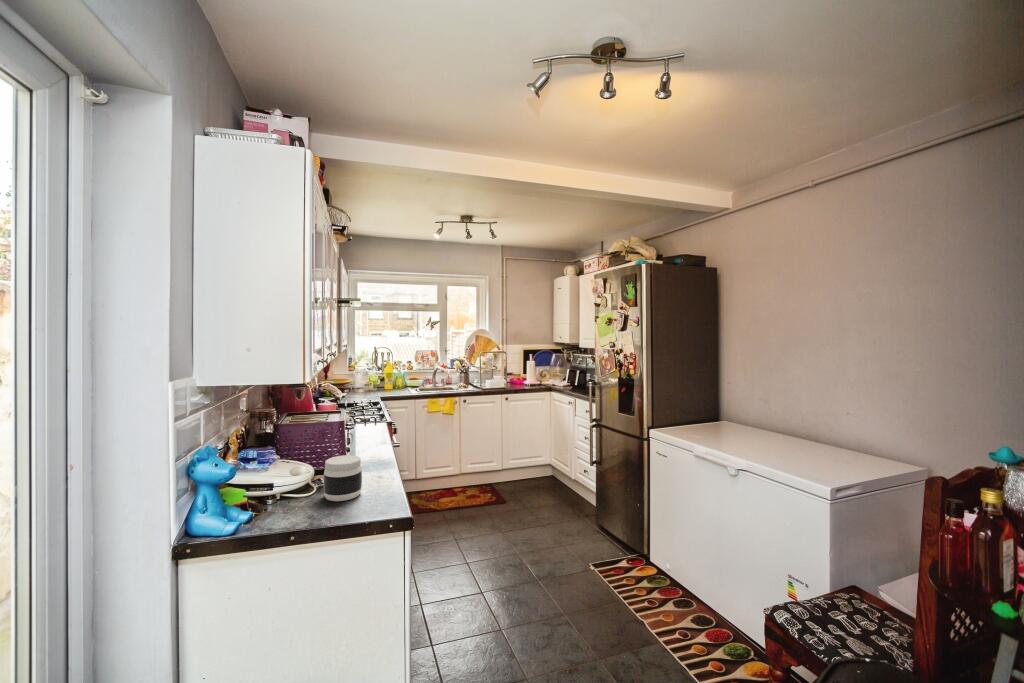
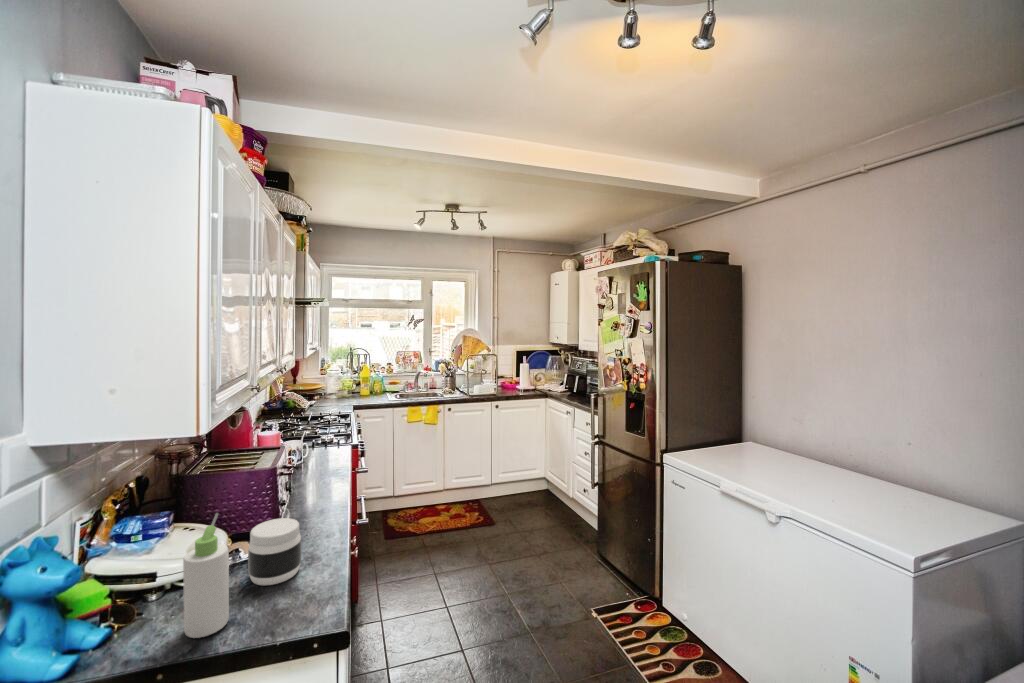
bottle: none [286,441,317,526] -> present [183,513,229,638]

